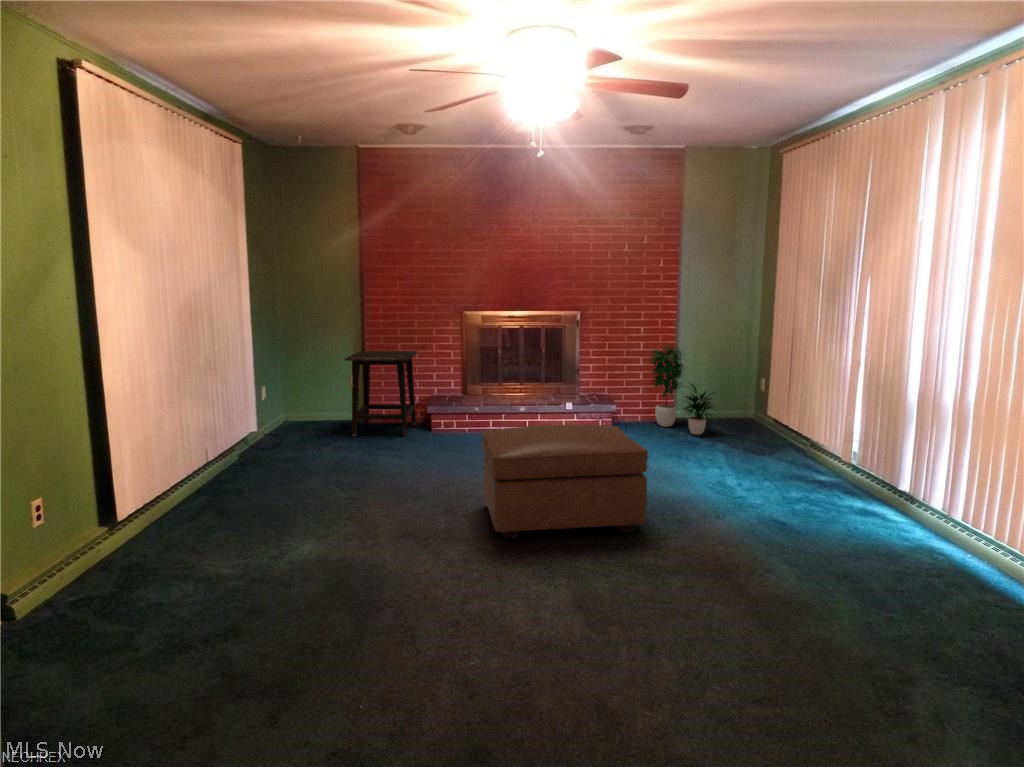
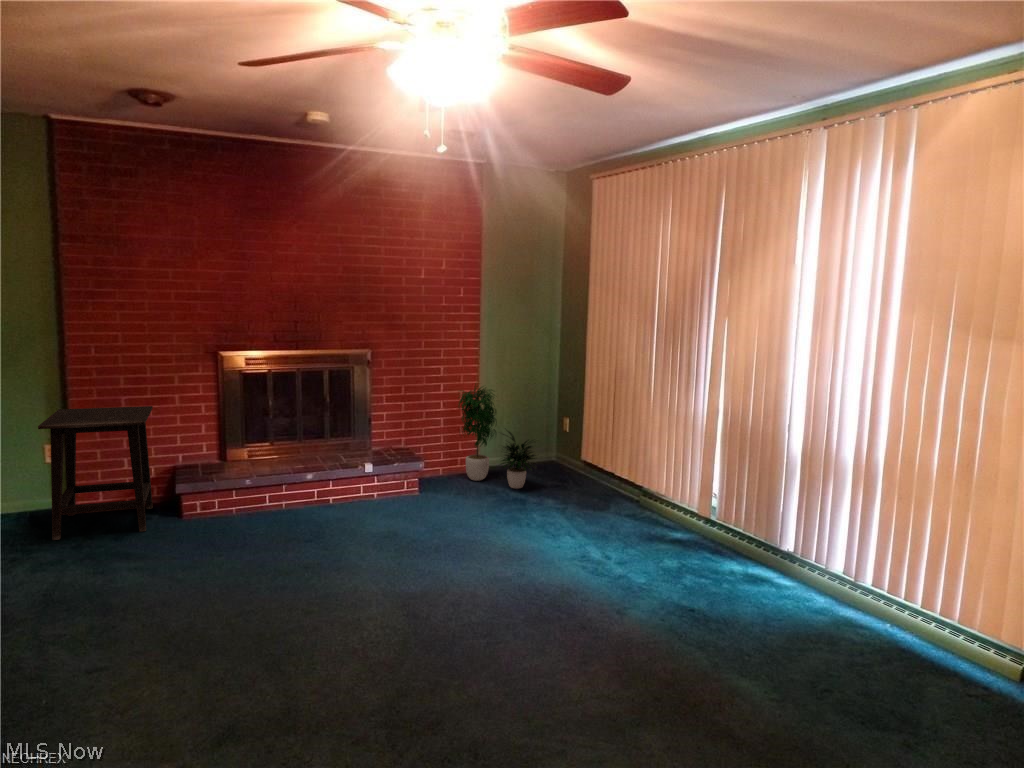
ottoman: present [482,424,648,539] -> none [313,509,558,708]

